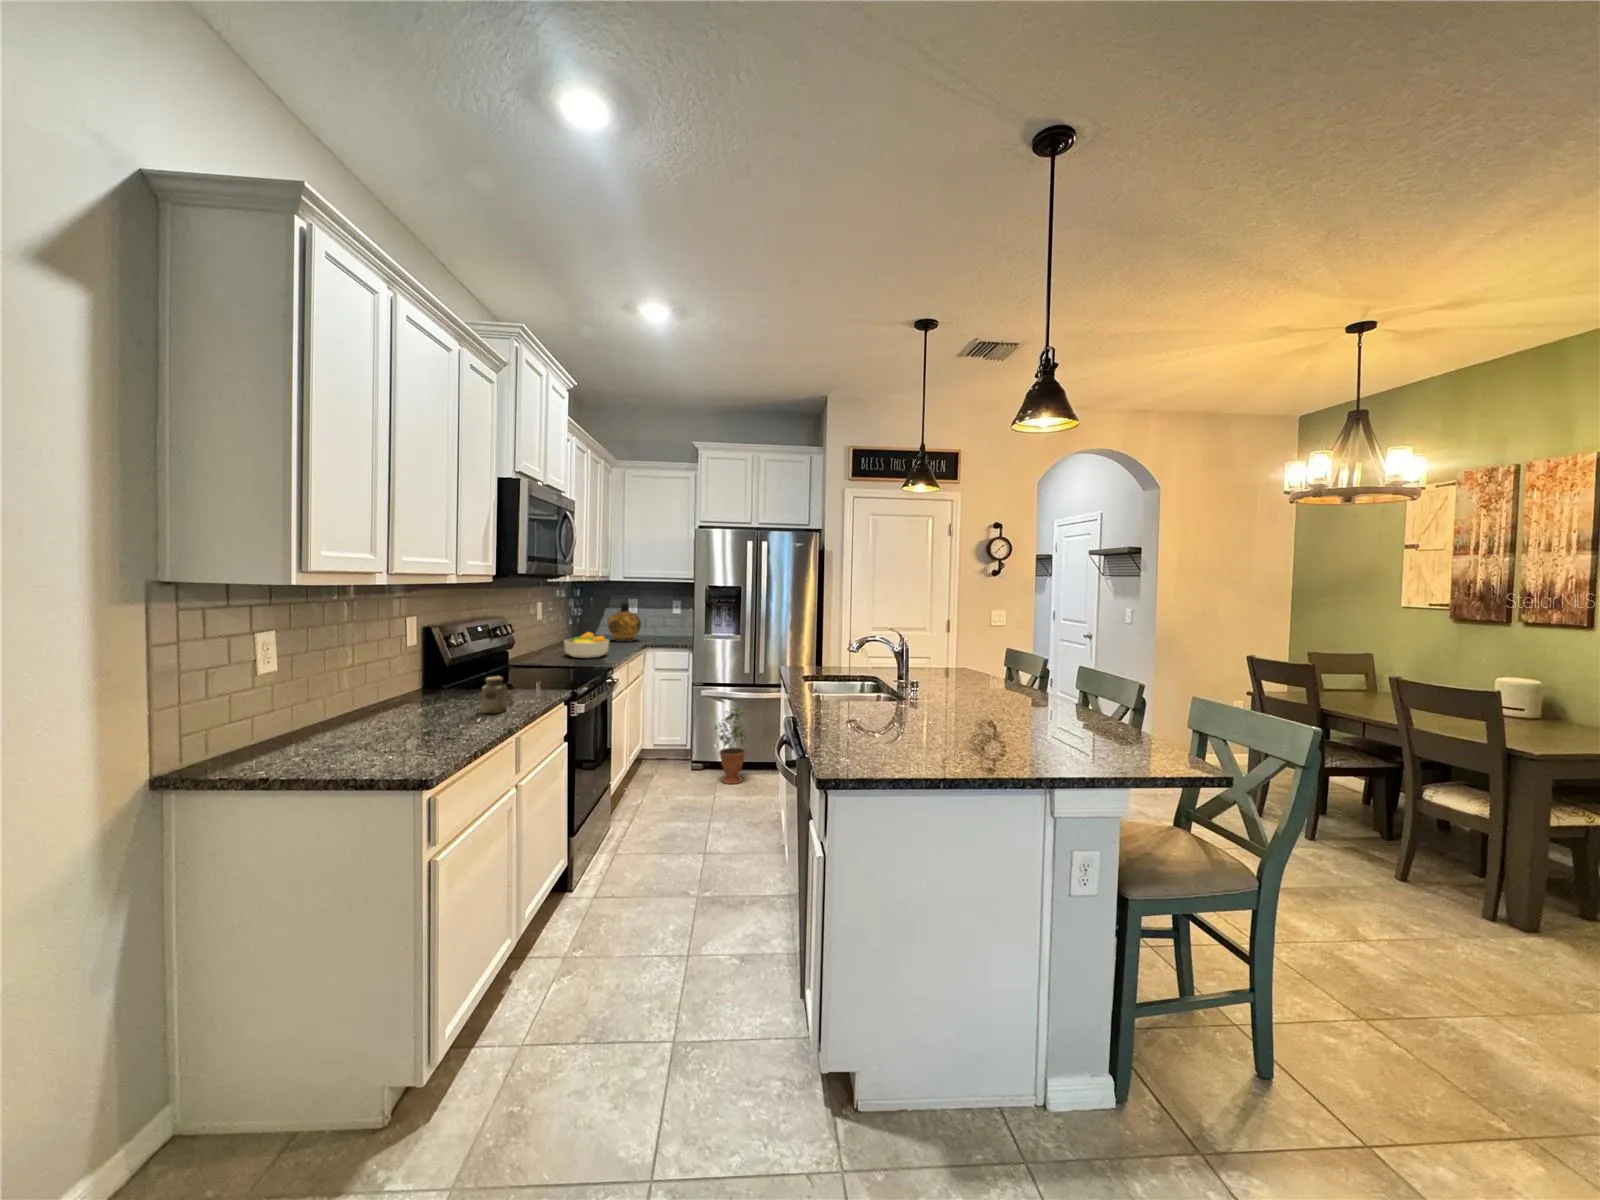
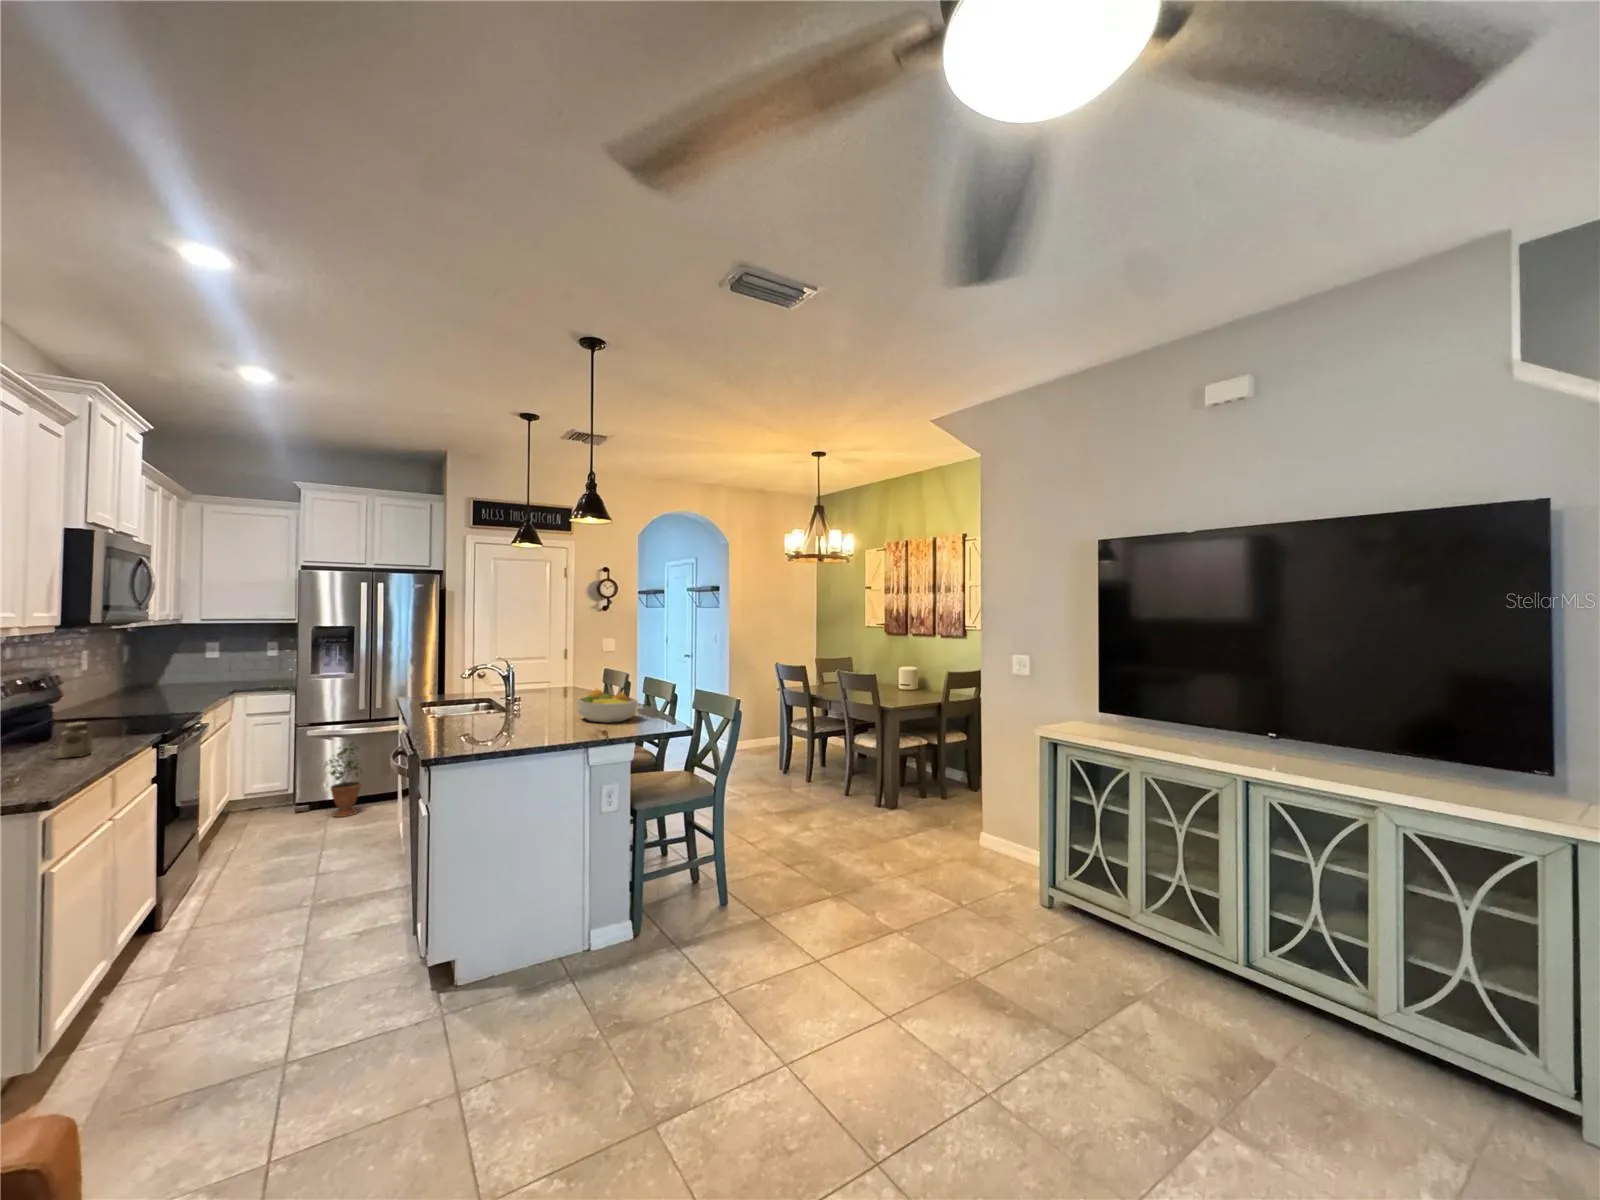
ceramic jug: present [607,602,641,642] -> none [179,645,226,689]
fruit bowl: present [564,632,609,658] -> present [577,689,637,723]

